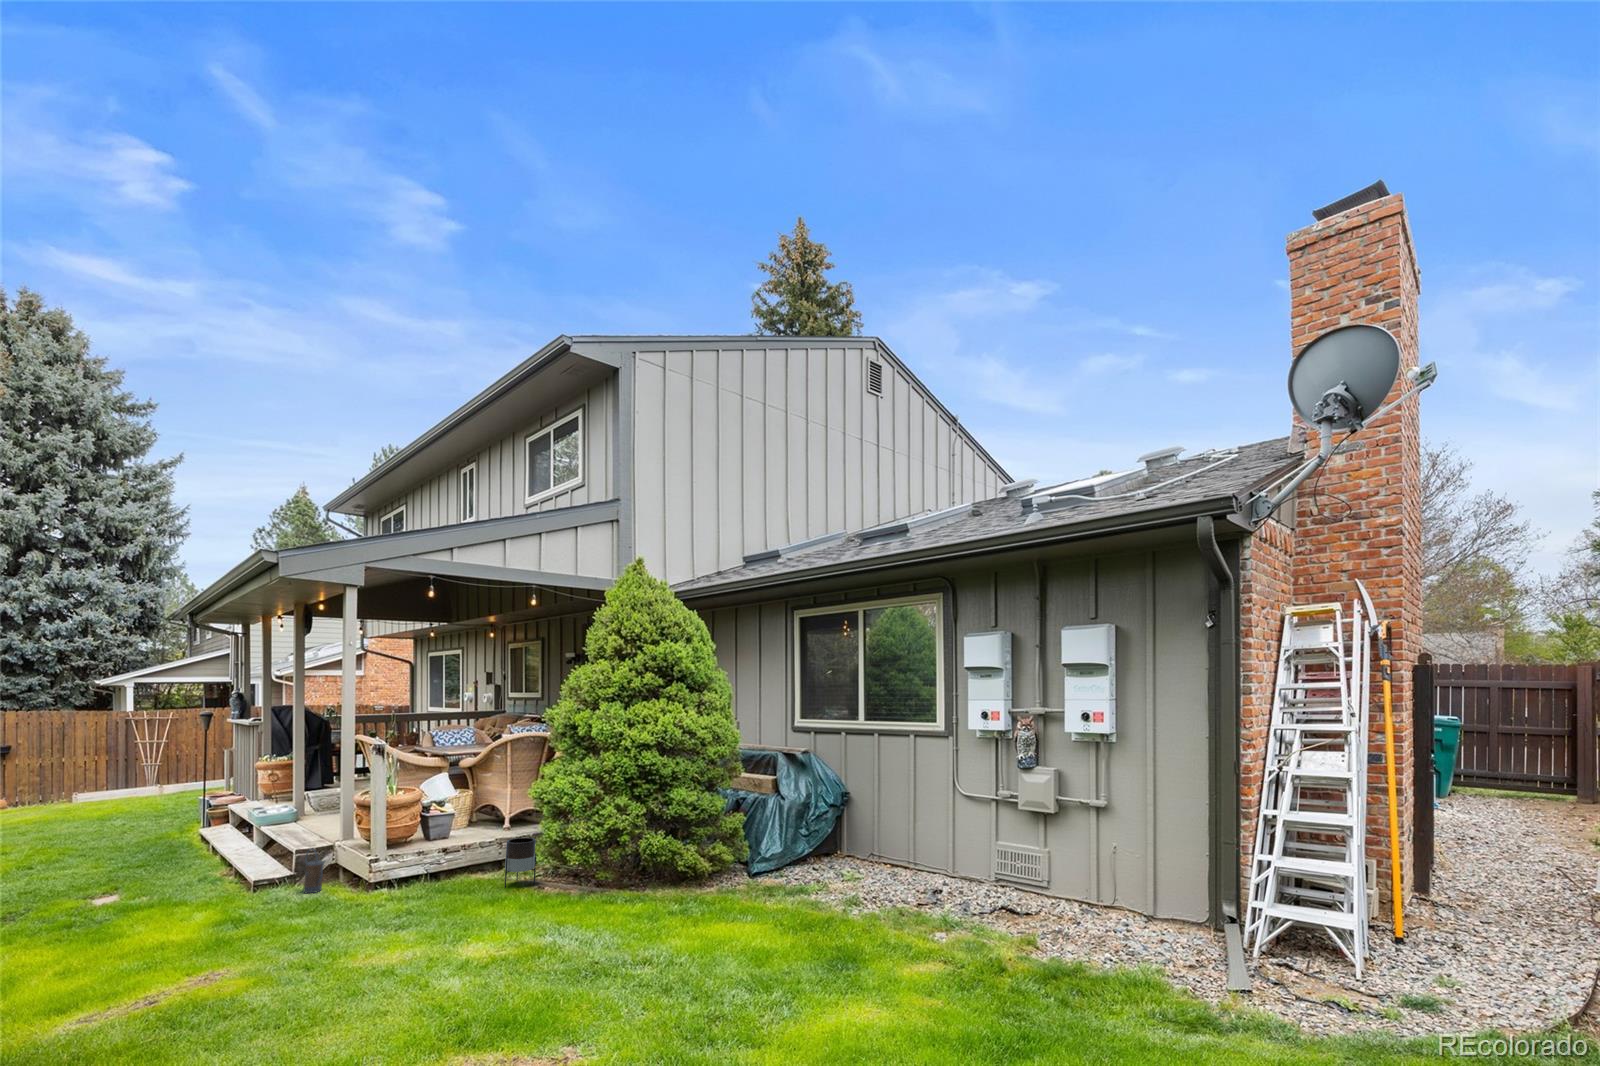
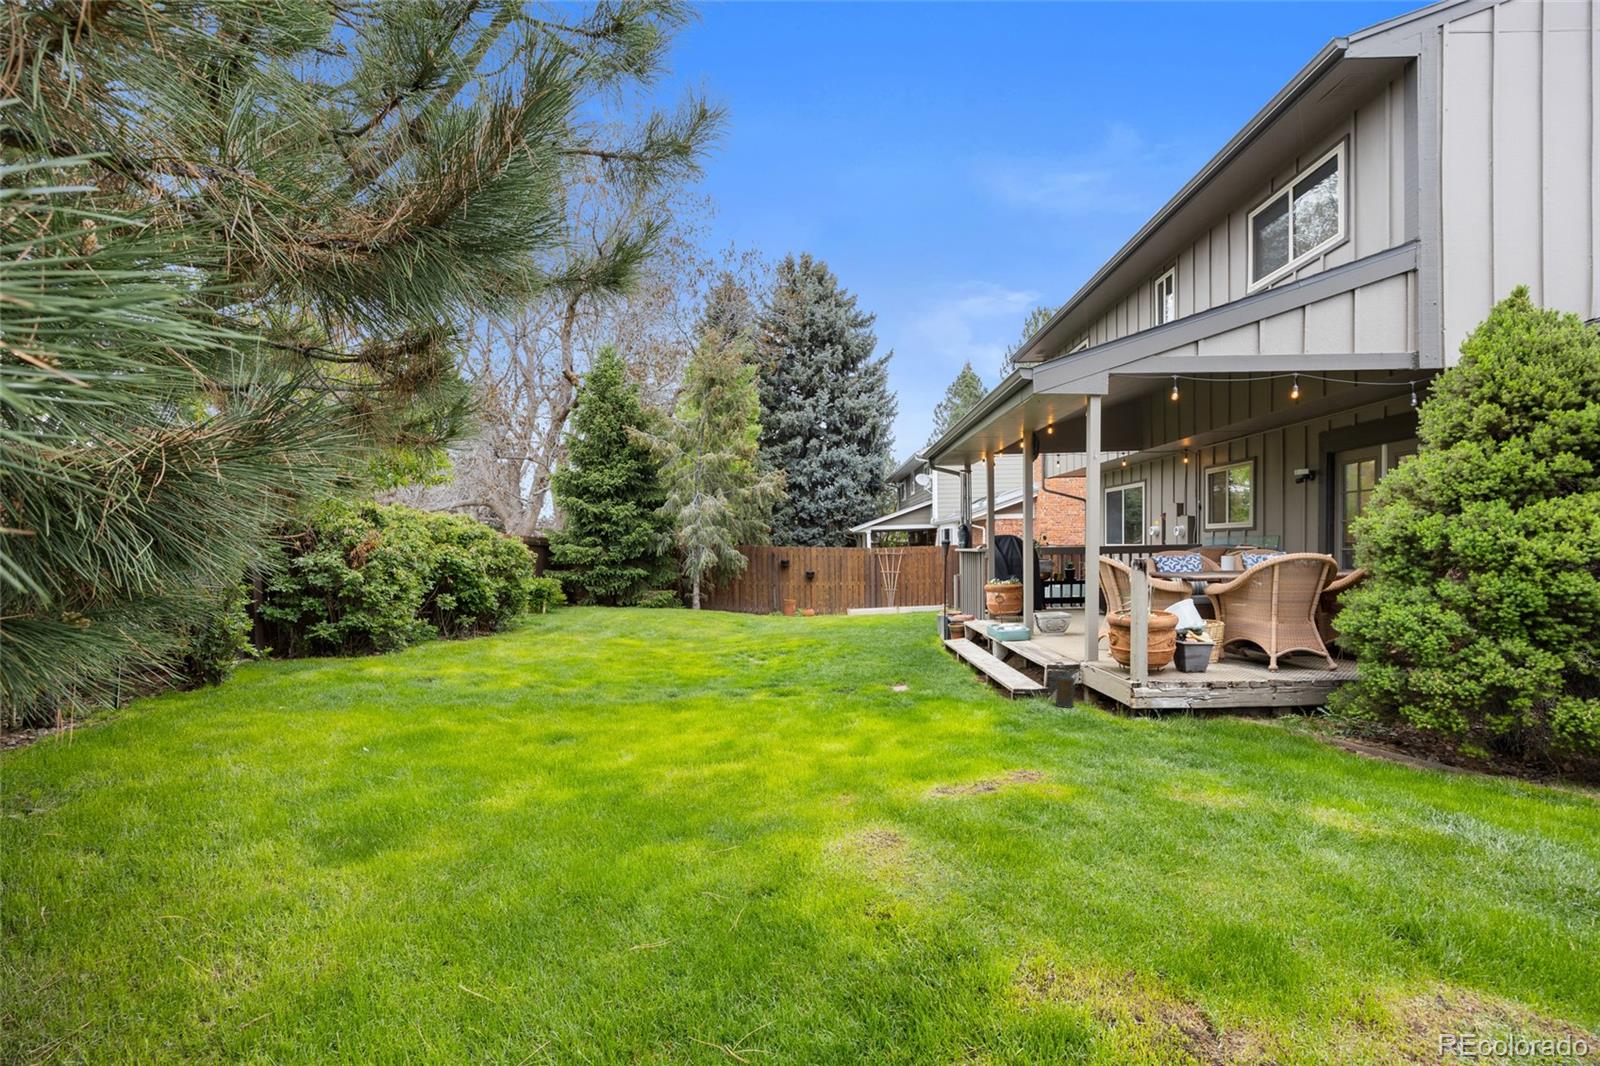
planter: present [505,838,536,888] -> none [1304,684,1352,747]

